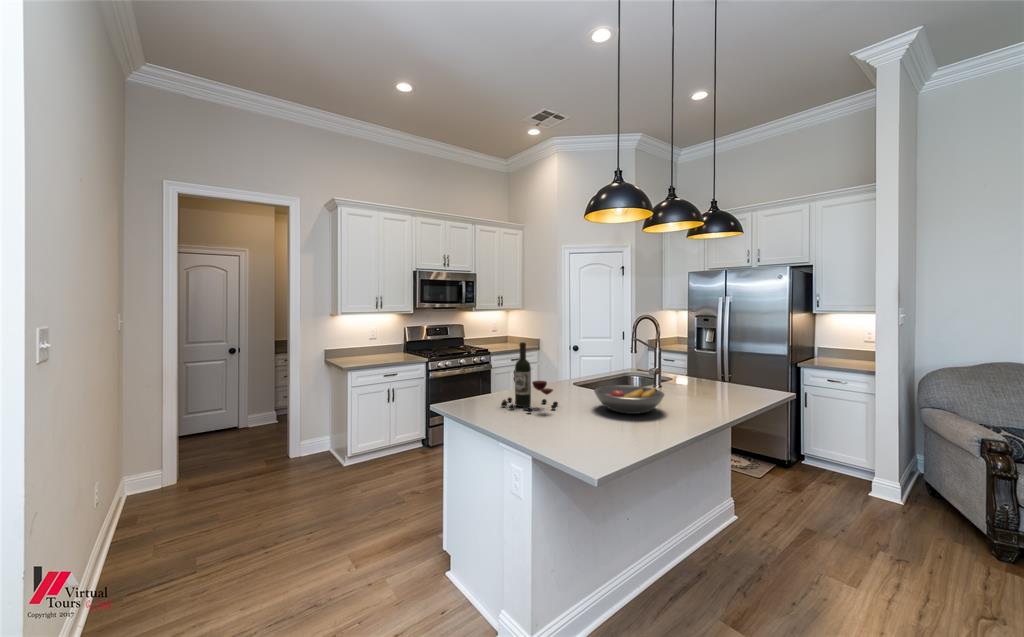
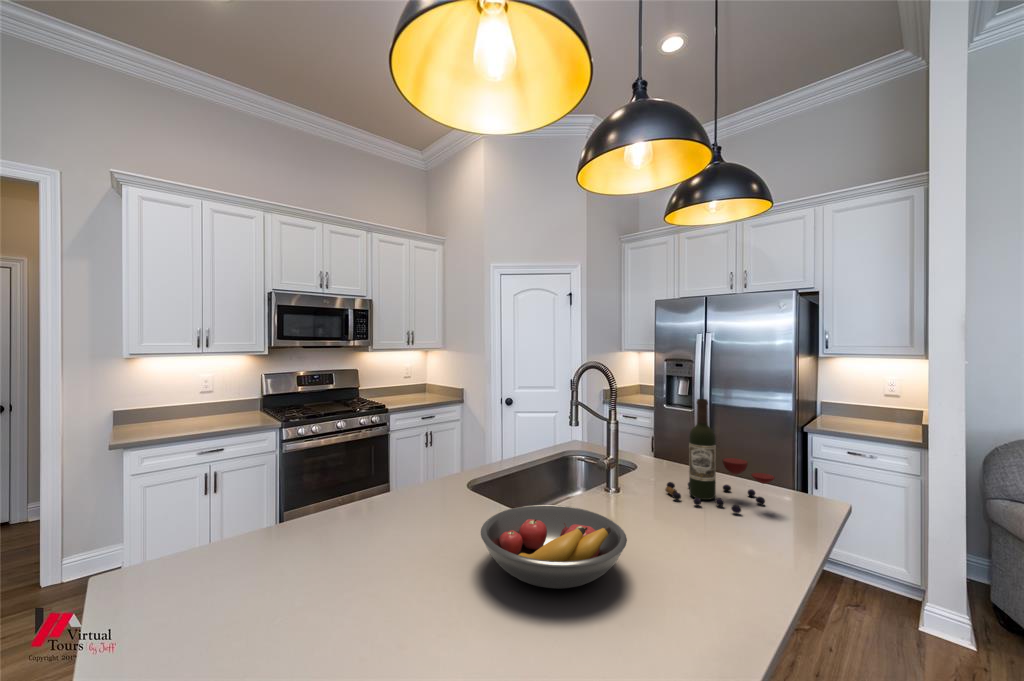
wine bottle: present [501,342,558,412] -> present [665,399,775,513]

